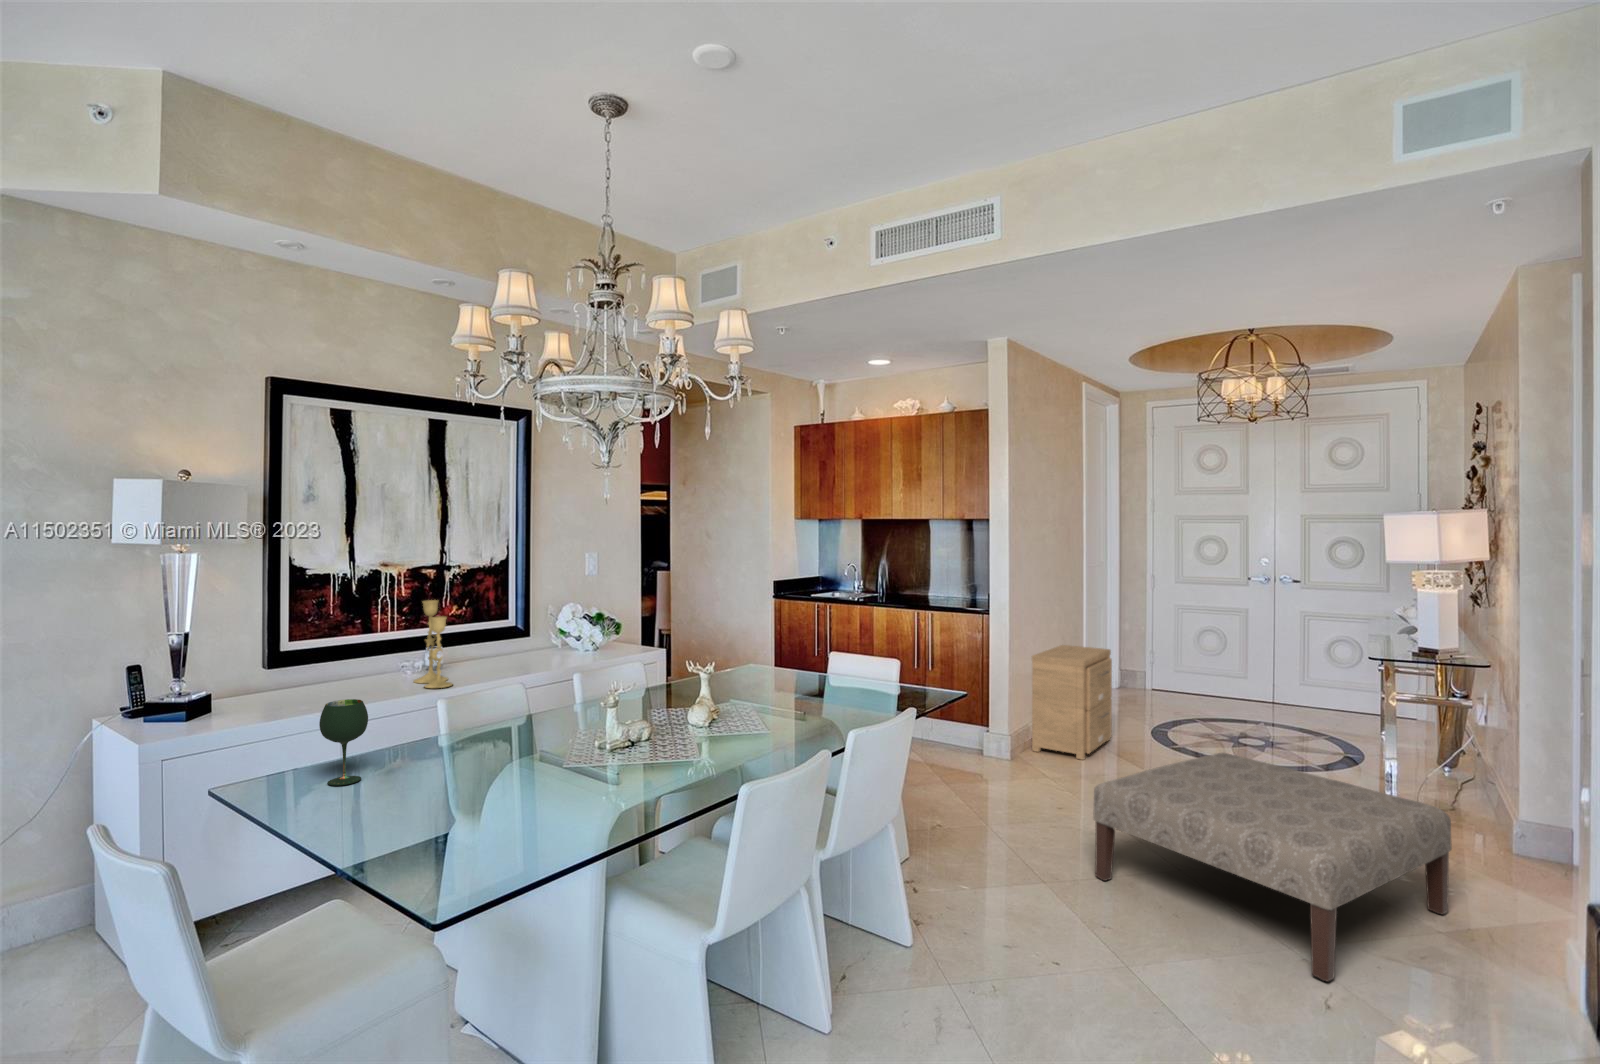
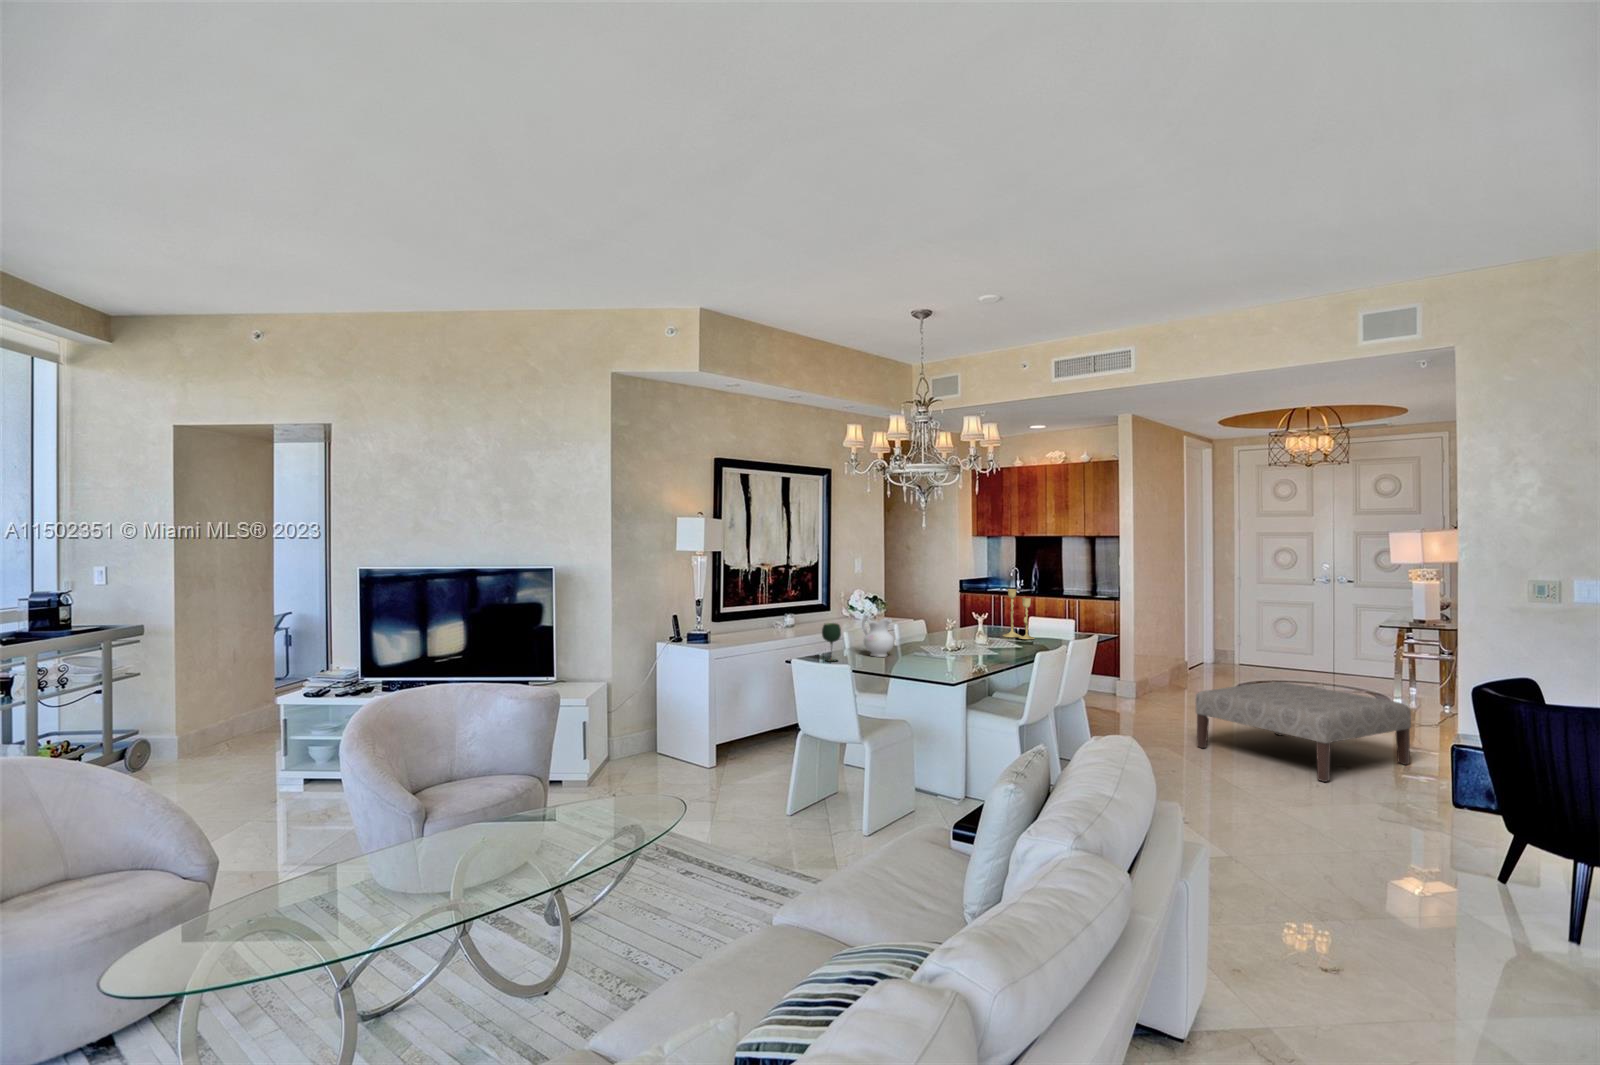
candlestick: present [414,600,453,688] -> present [1003,589,1035,639]
side table: present [1032,645,1112,760] -> none [1150,625,1208,700]
ceramic pitcher: none [447,674,514,762] -> present [862,616,894,657]

